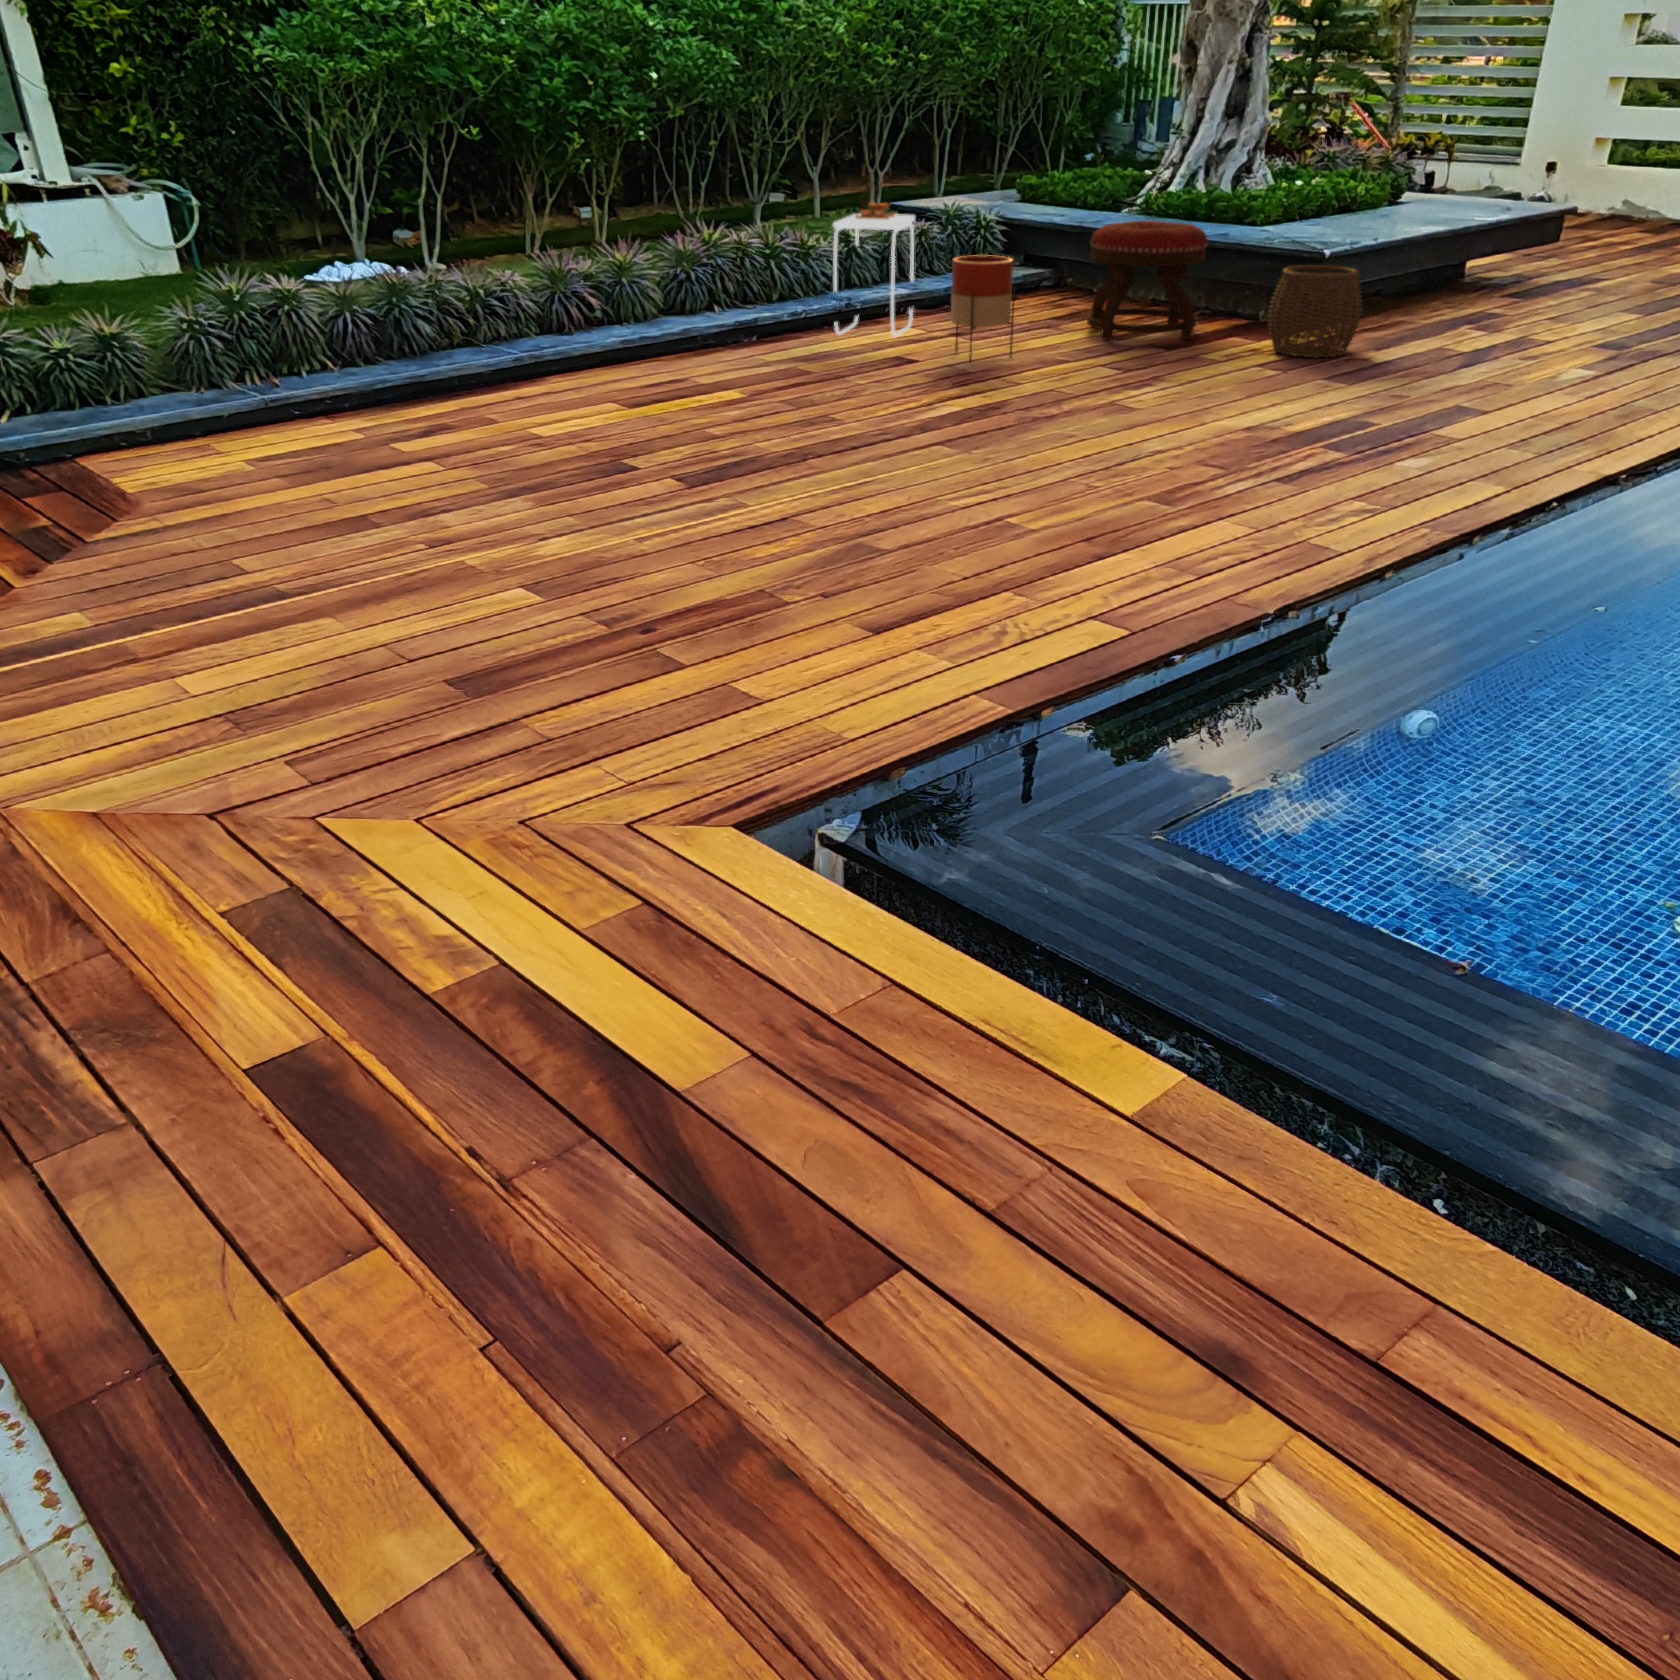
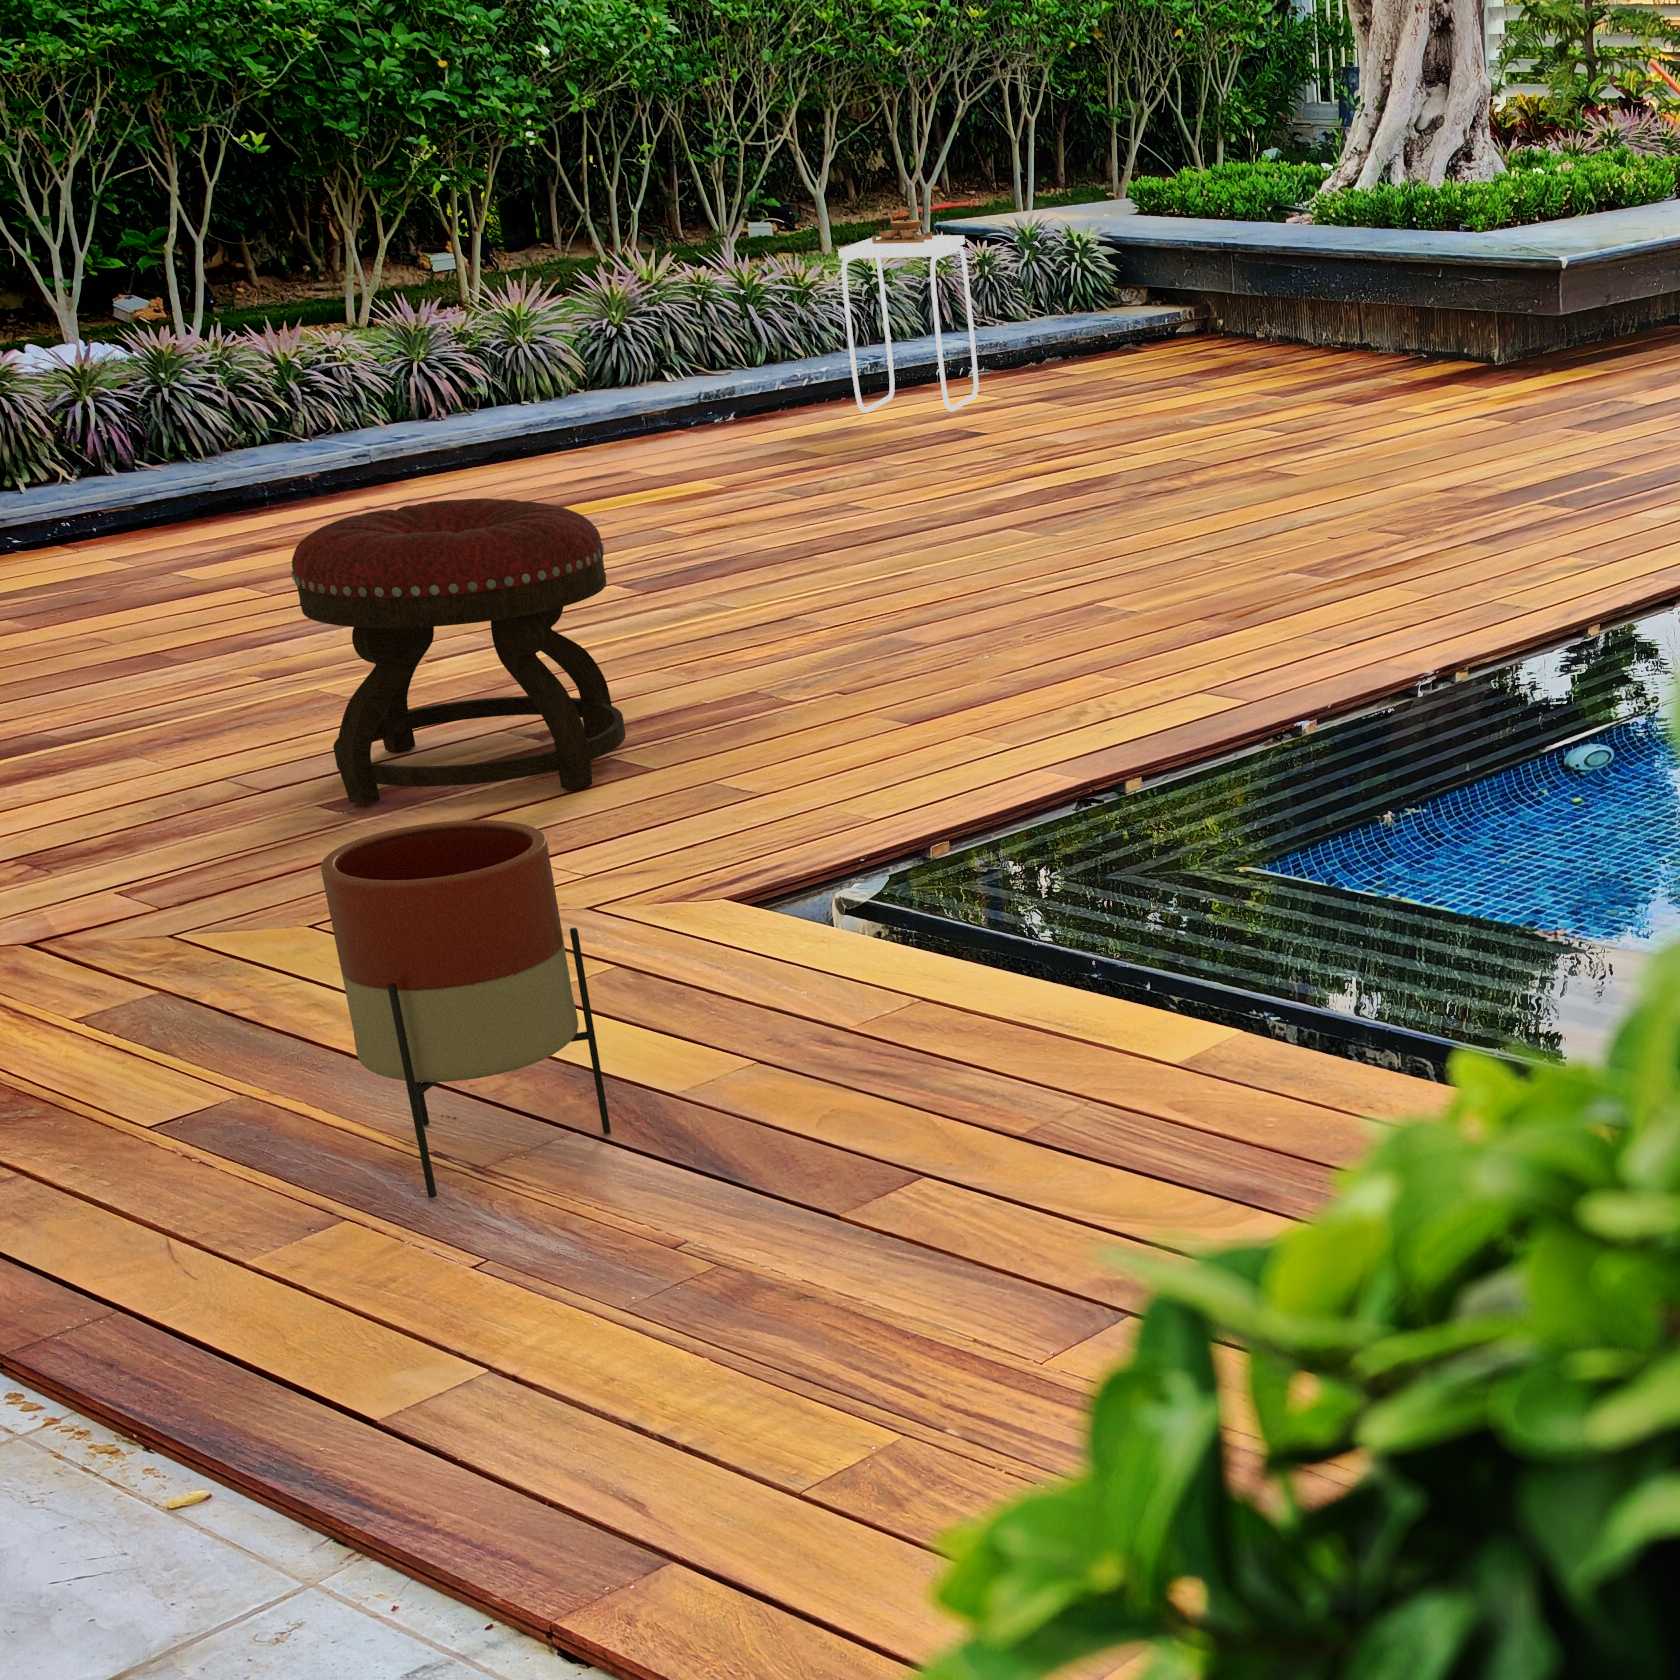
ottoman: present [1087,221,1207,340] -> present [291,498,626,805]
planter: present [951,255,1015,361] -> present [321,820,611,1198]
woven basket: present [1269,265,1362,358] -> none [1492,280,1623,407]

